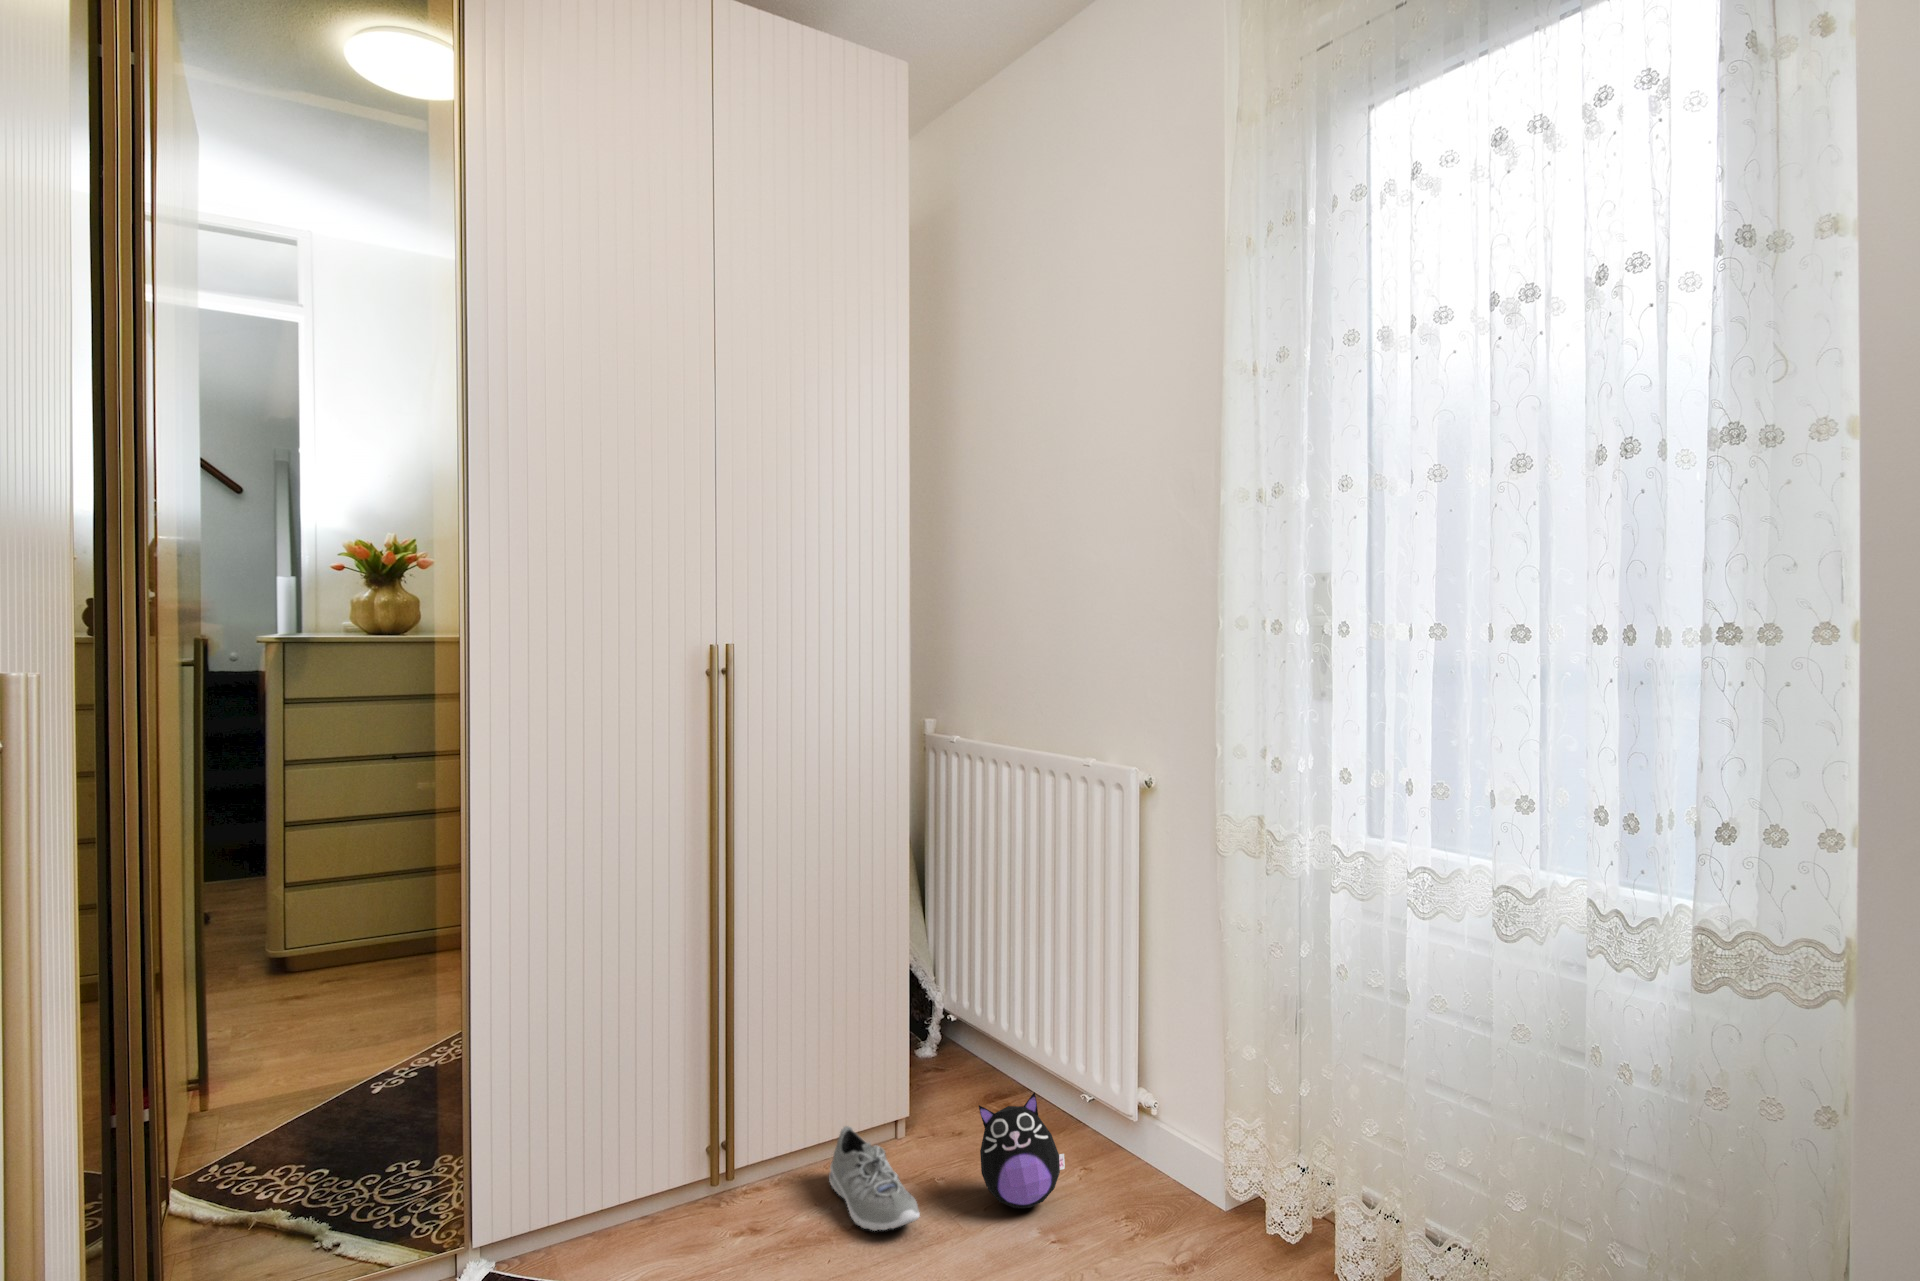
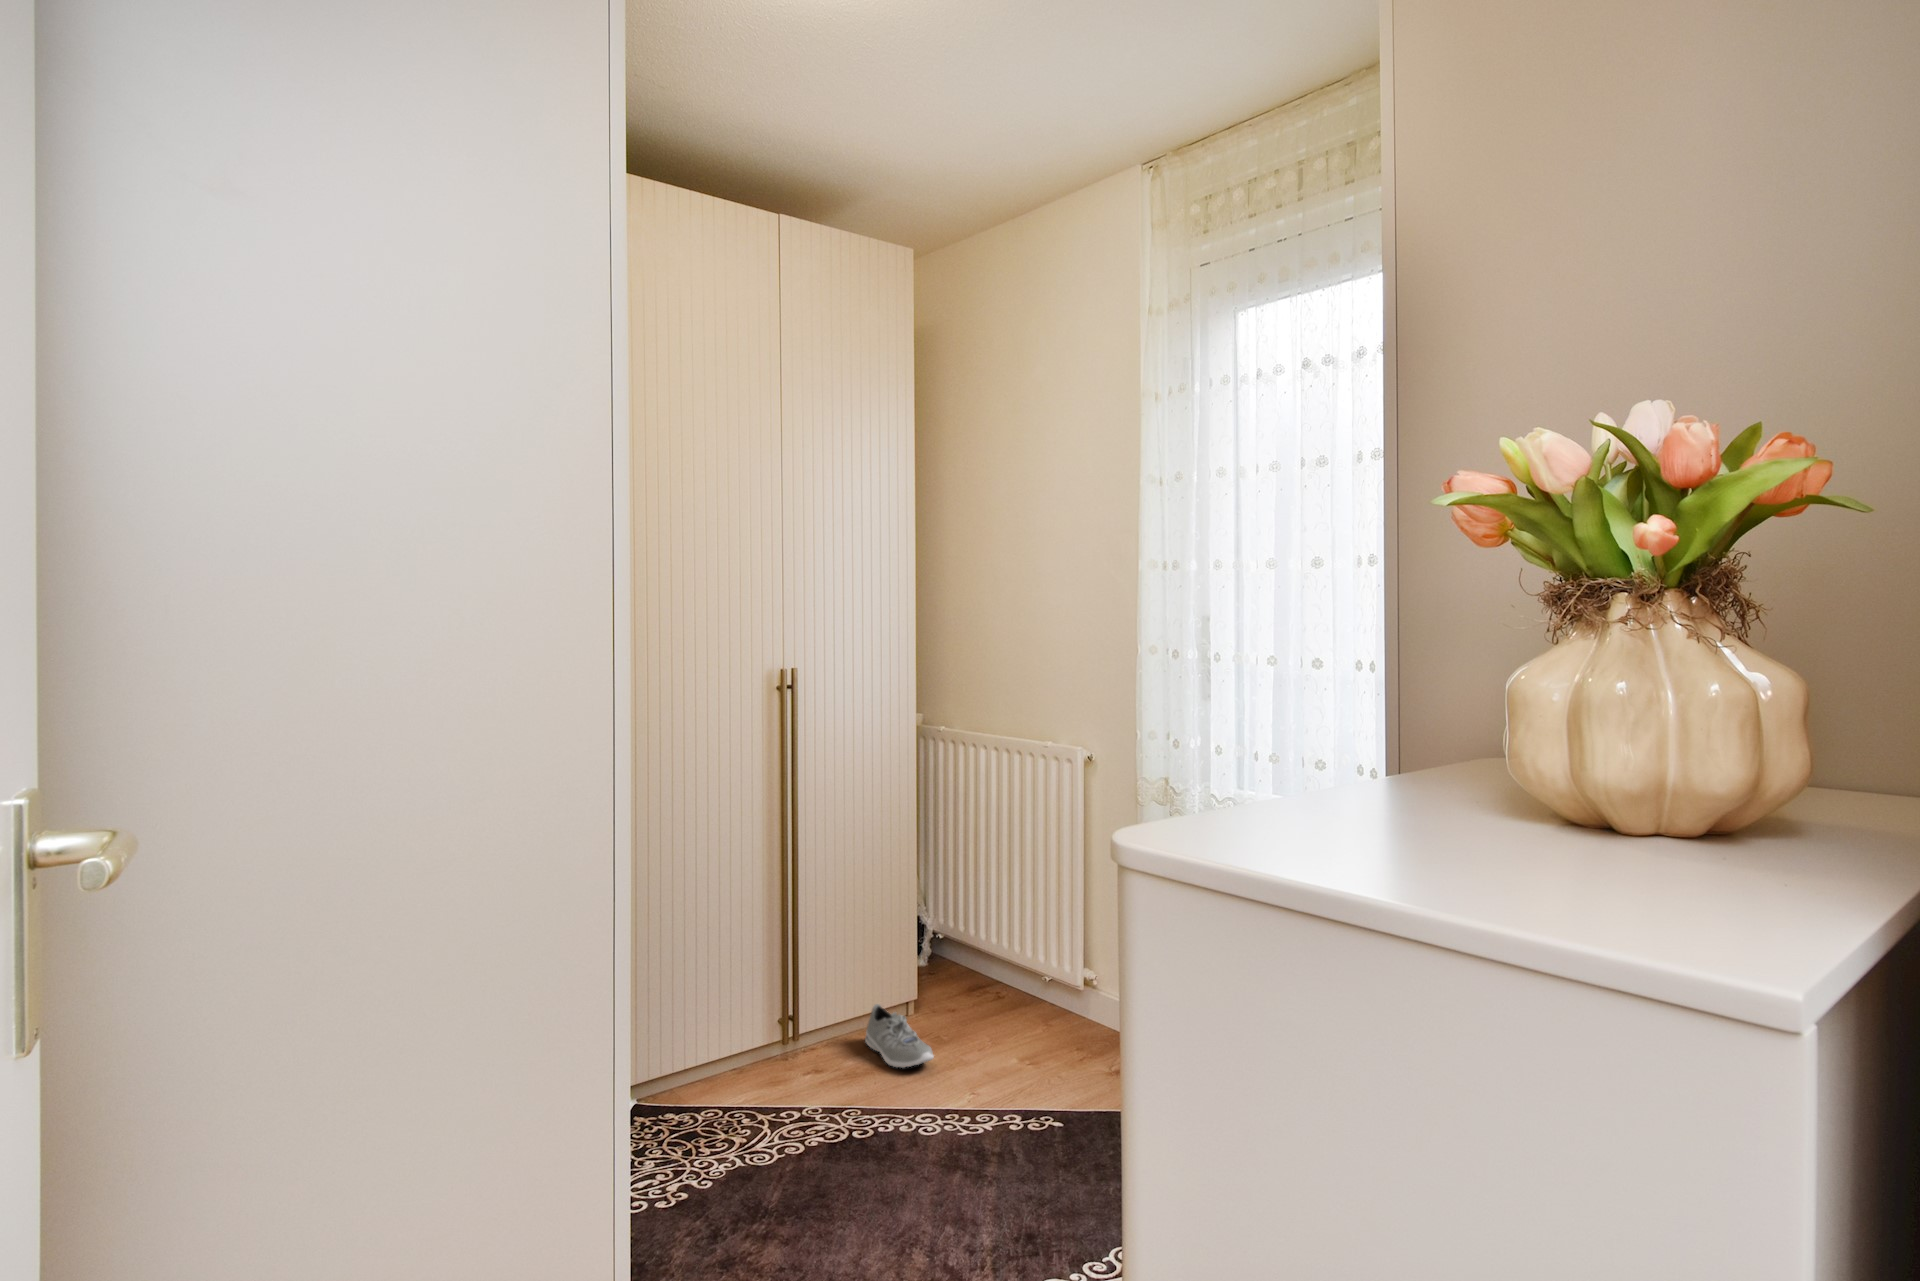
plush toy: present [979,1092,1065,1208] -> none [971,975,1031,1053]

